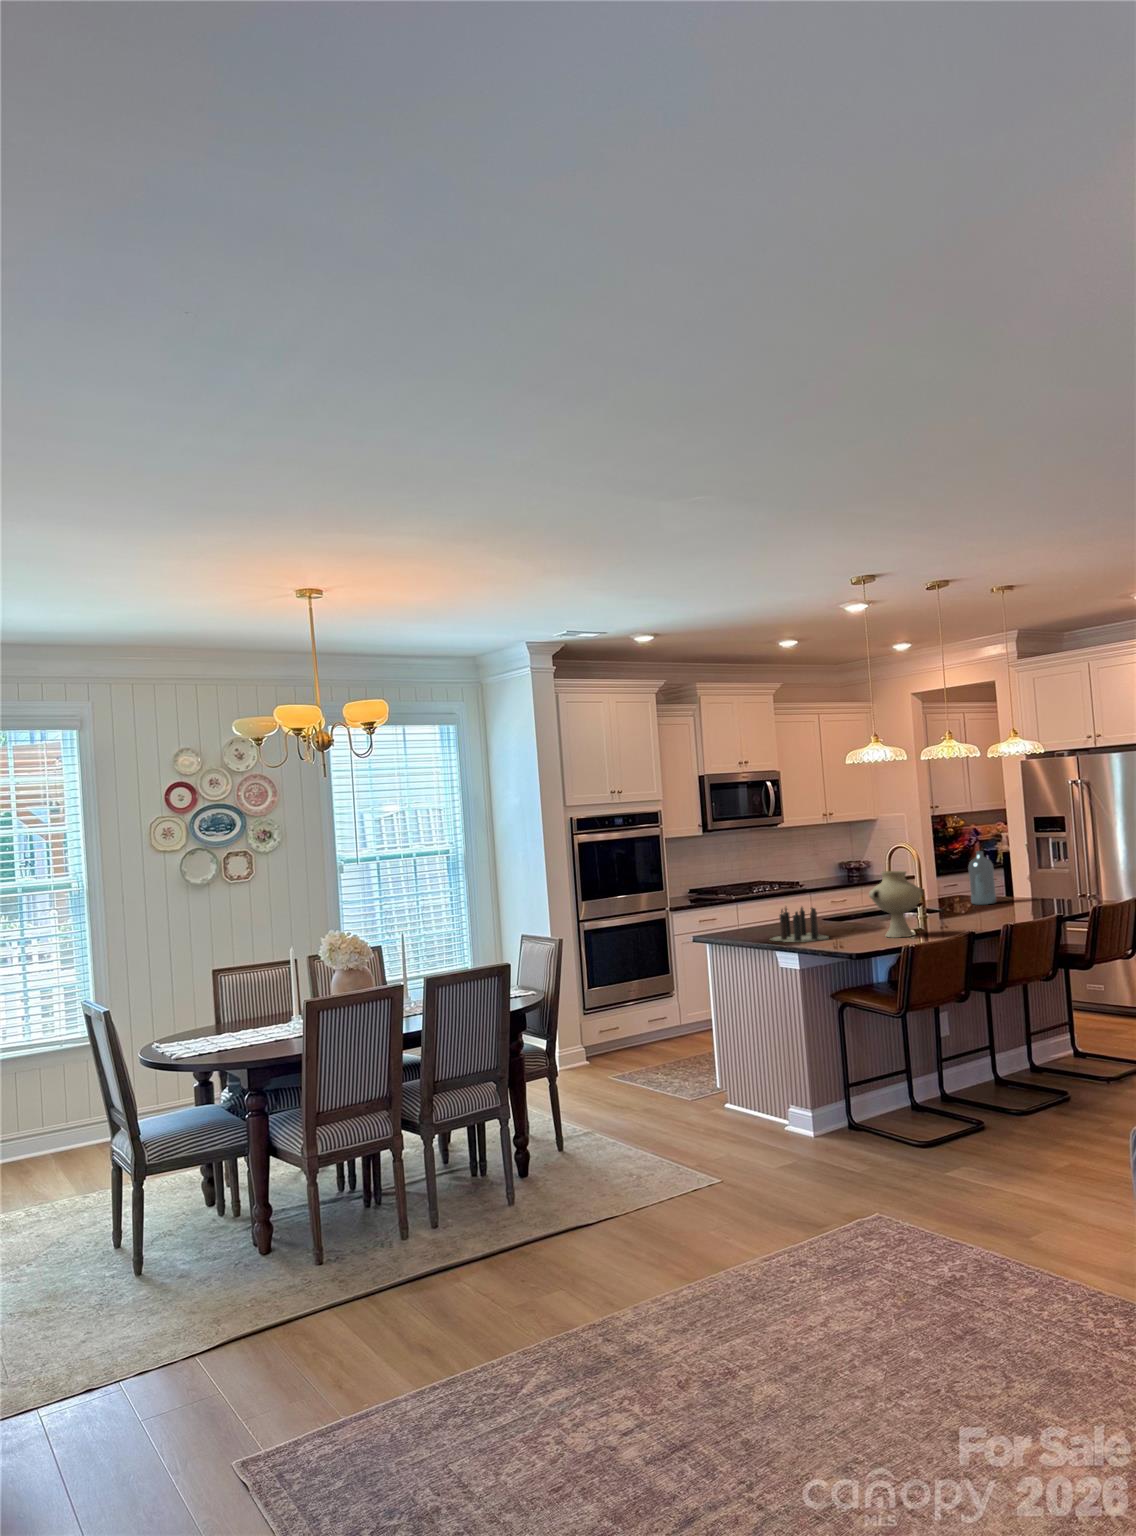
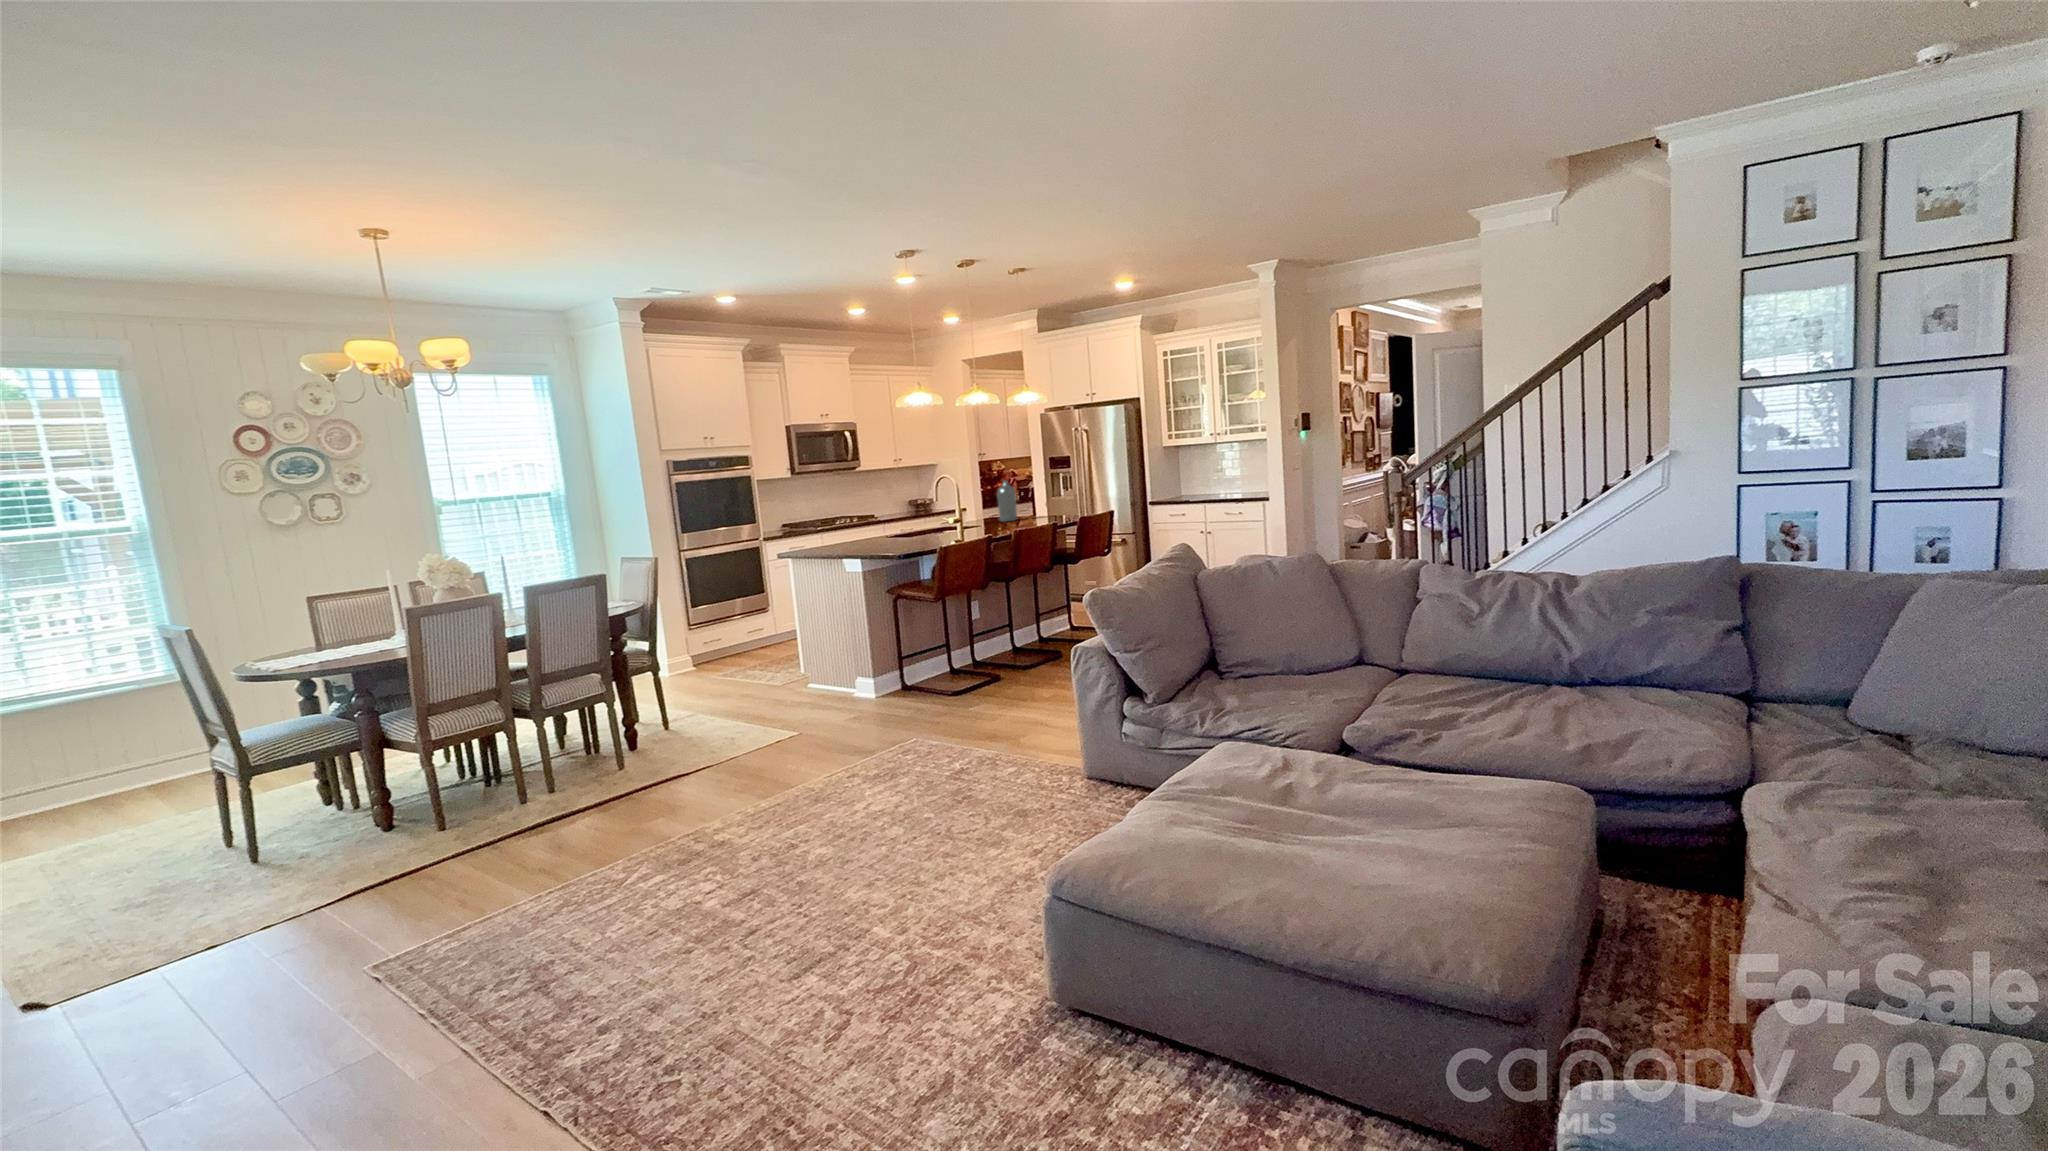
vase: present [869,871,923,938] -> none [913,491,955,543]
candle: present [771,907,829,942] -> none [837,522,897,550]

